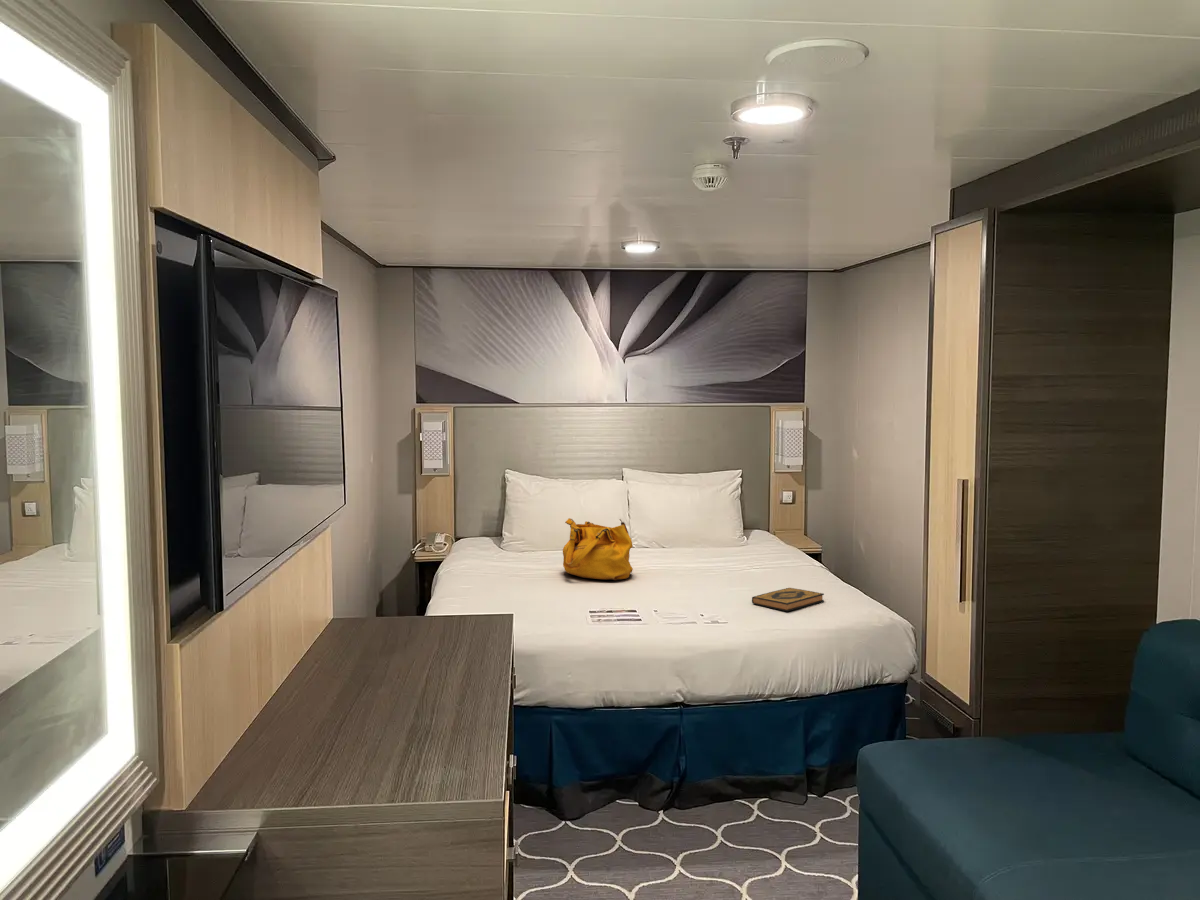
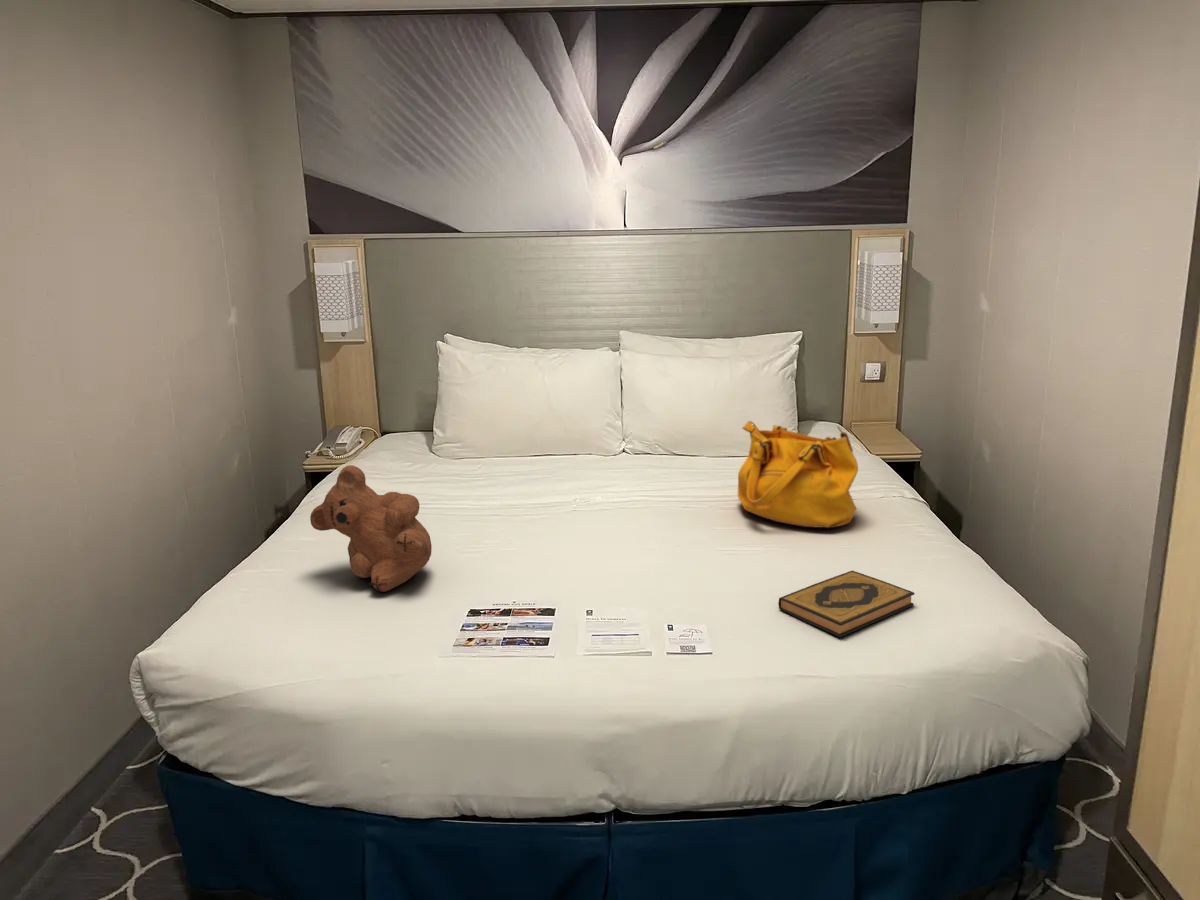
handbag: present [563,518,633,580] -> present [738,421,858,528]
teddy bear: none [479,530,550,601] -> present [310,465,432,592]

